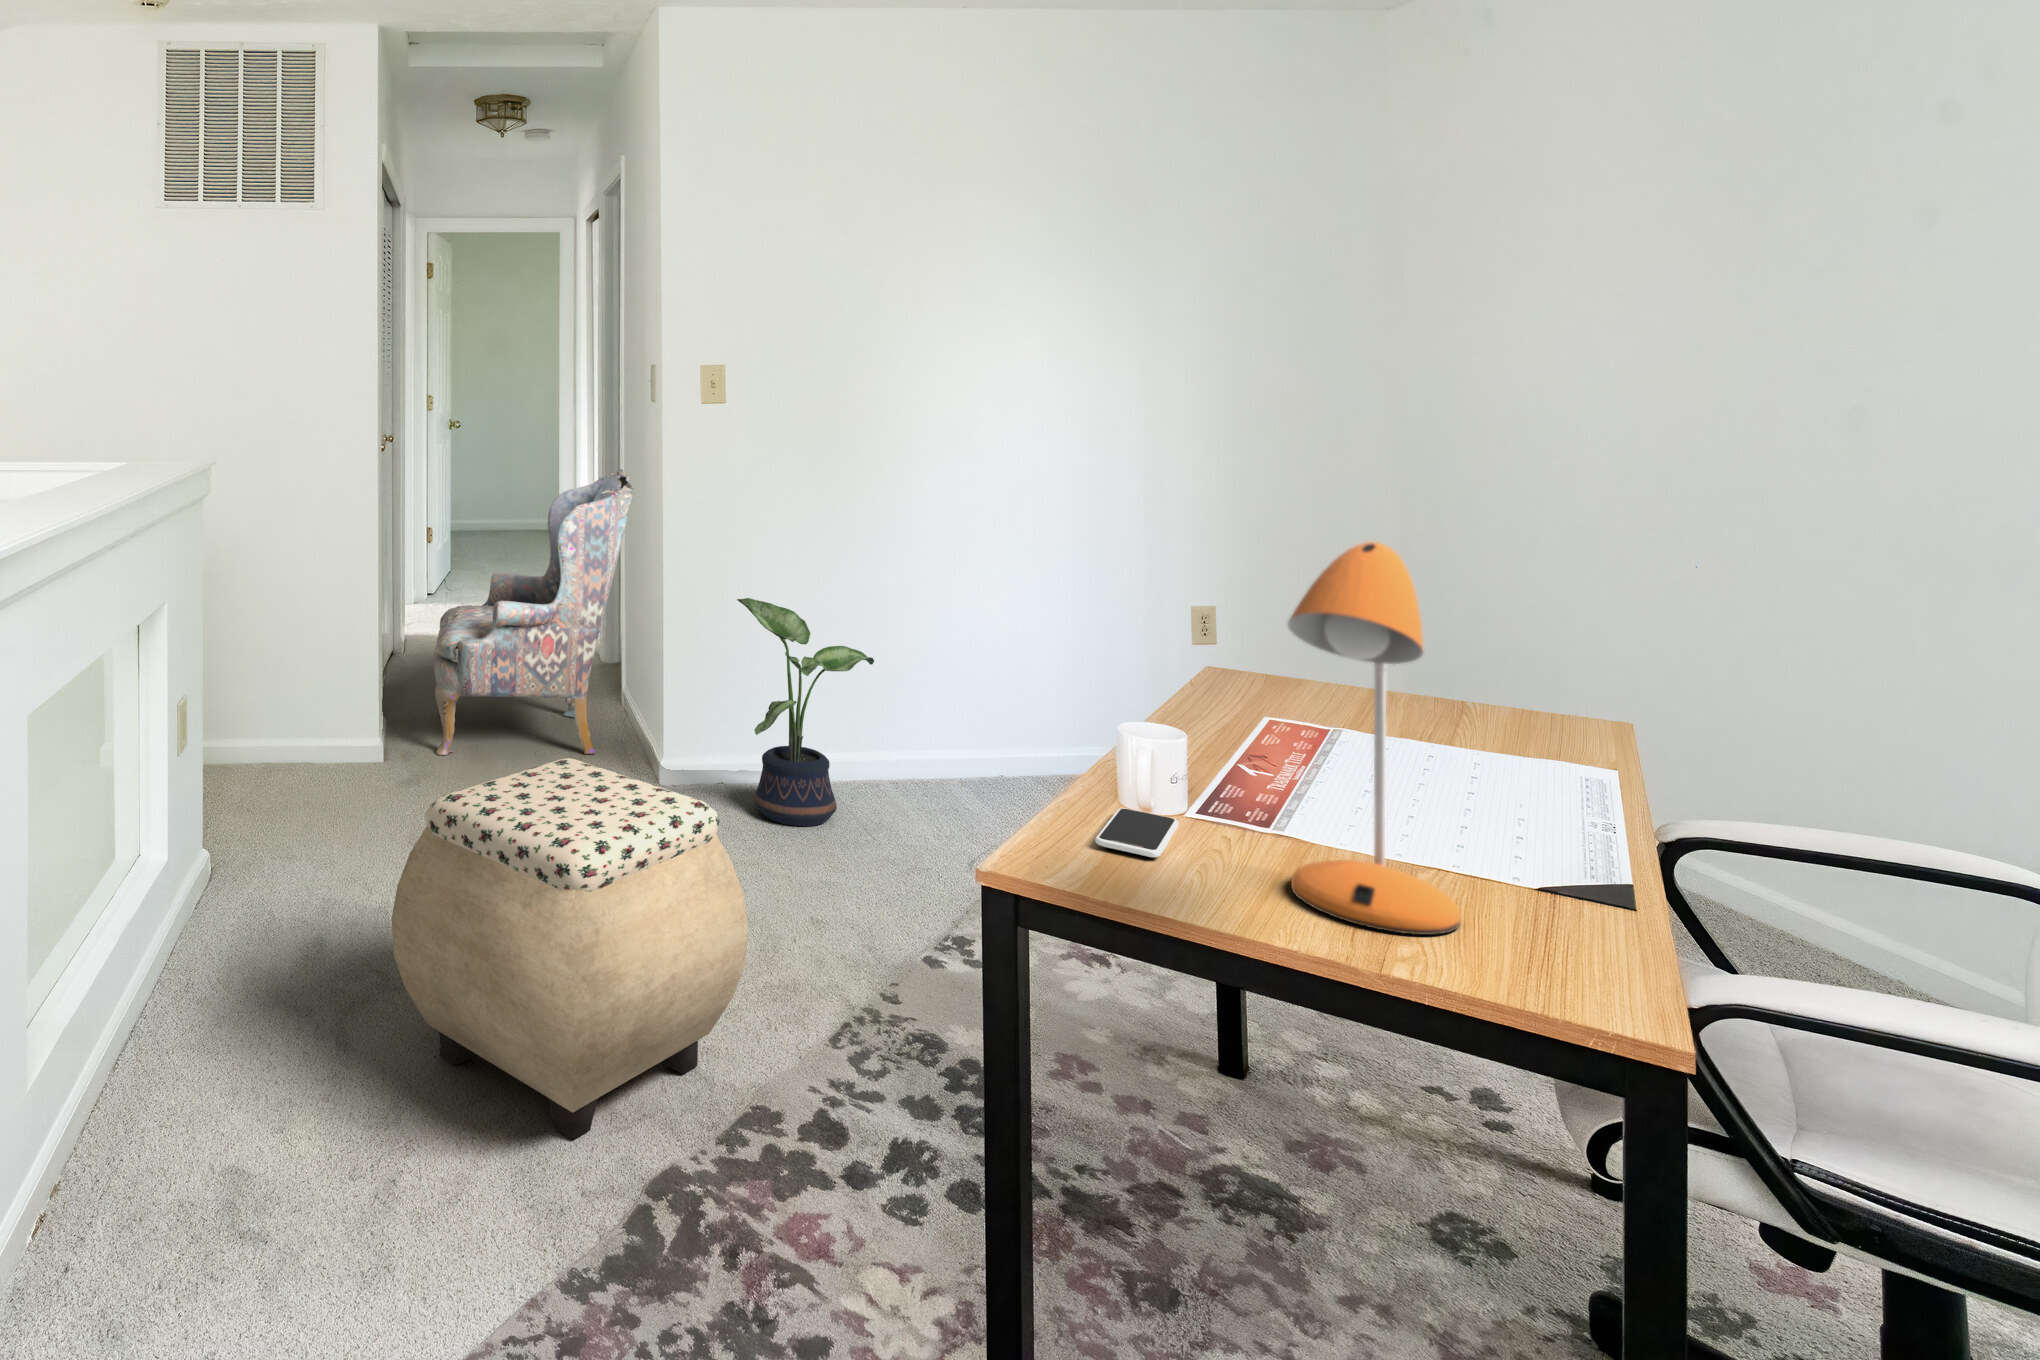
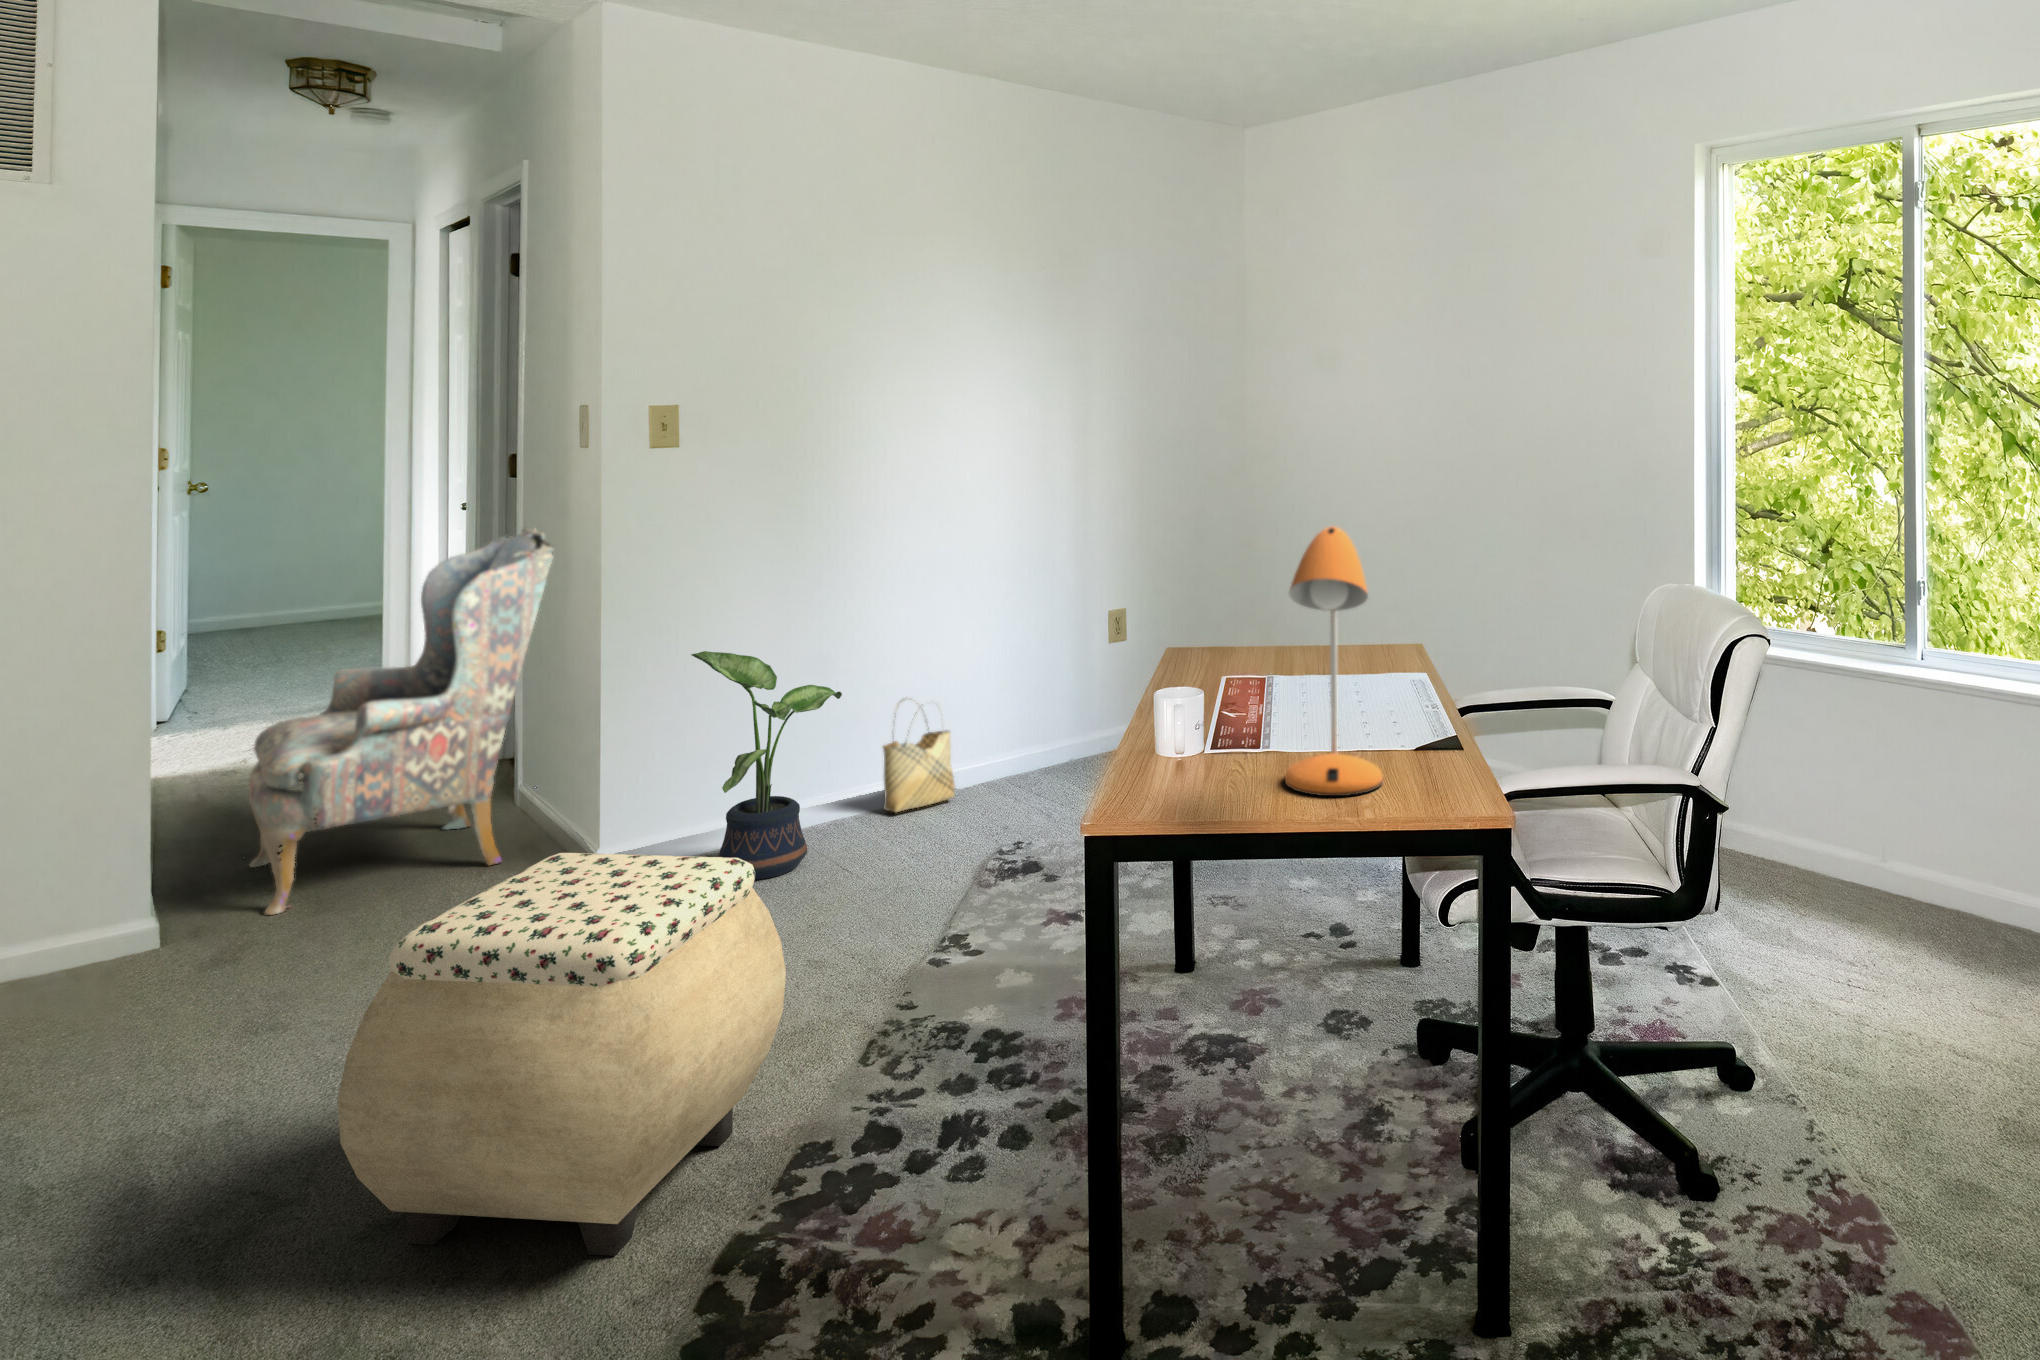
woven basket: none [921,676,1000,792] -> present [883,706,955,812]
smartphone: present [1095,808,1179,857] -> none [1153,757,1201,788]

